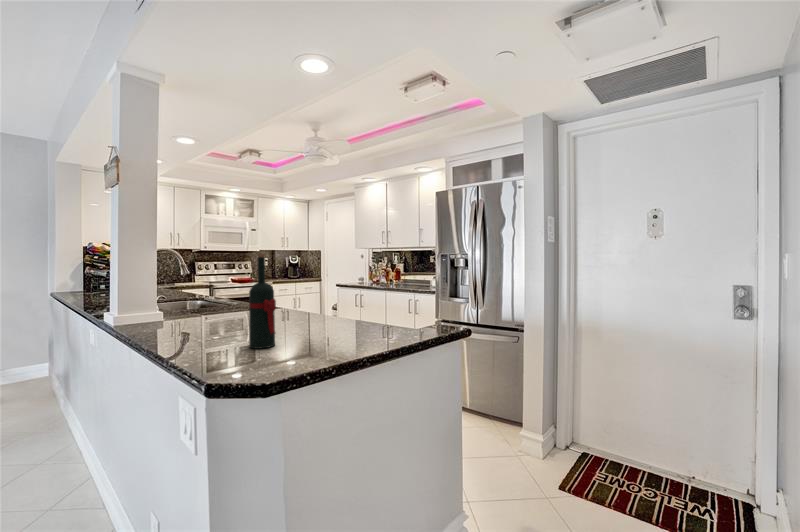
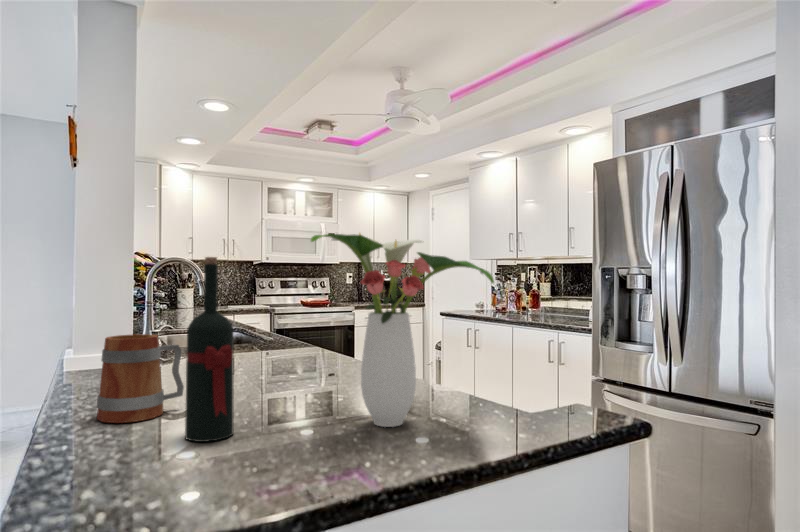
flower arrangement: none [319,240,405,337] -> present [311,233,494,427]
mug: none [185,297,232,345] -> present [97,334,184,423]

